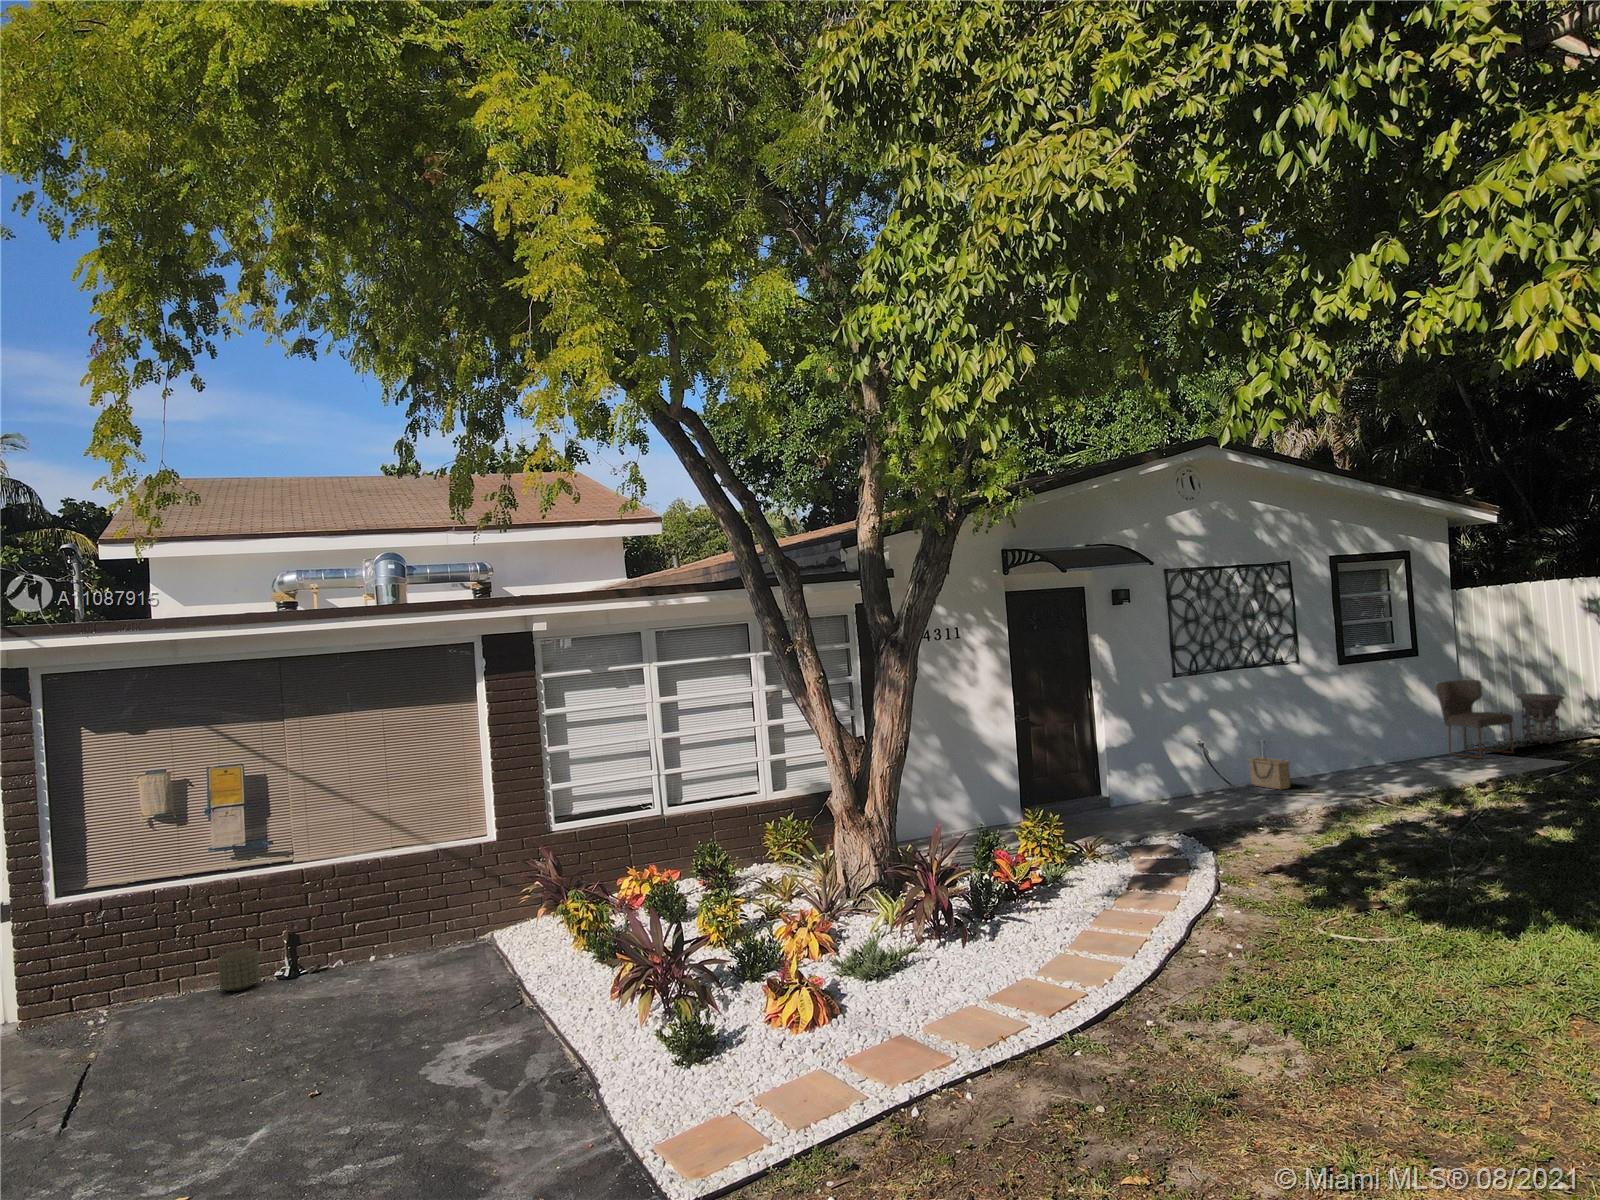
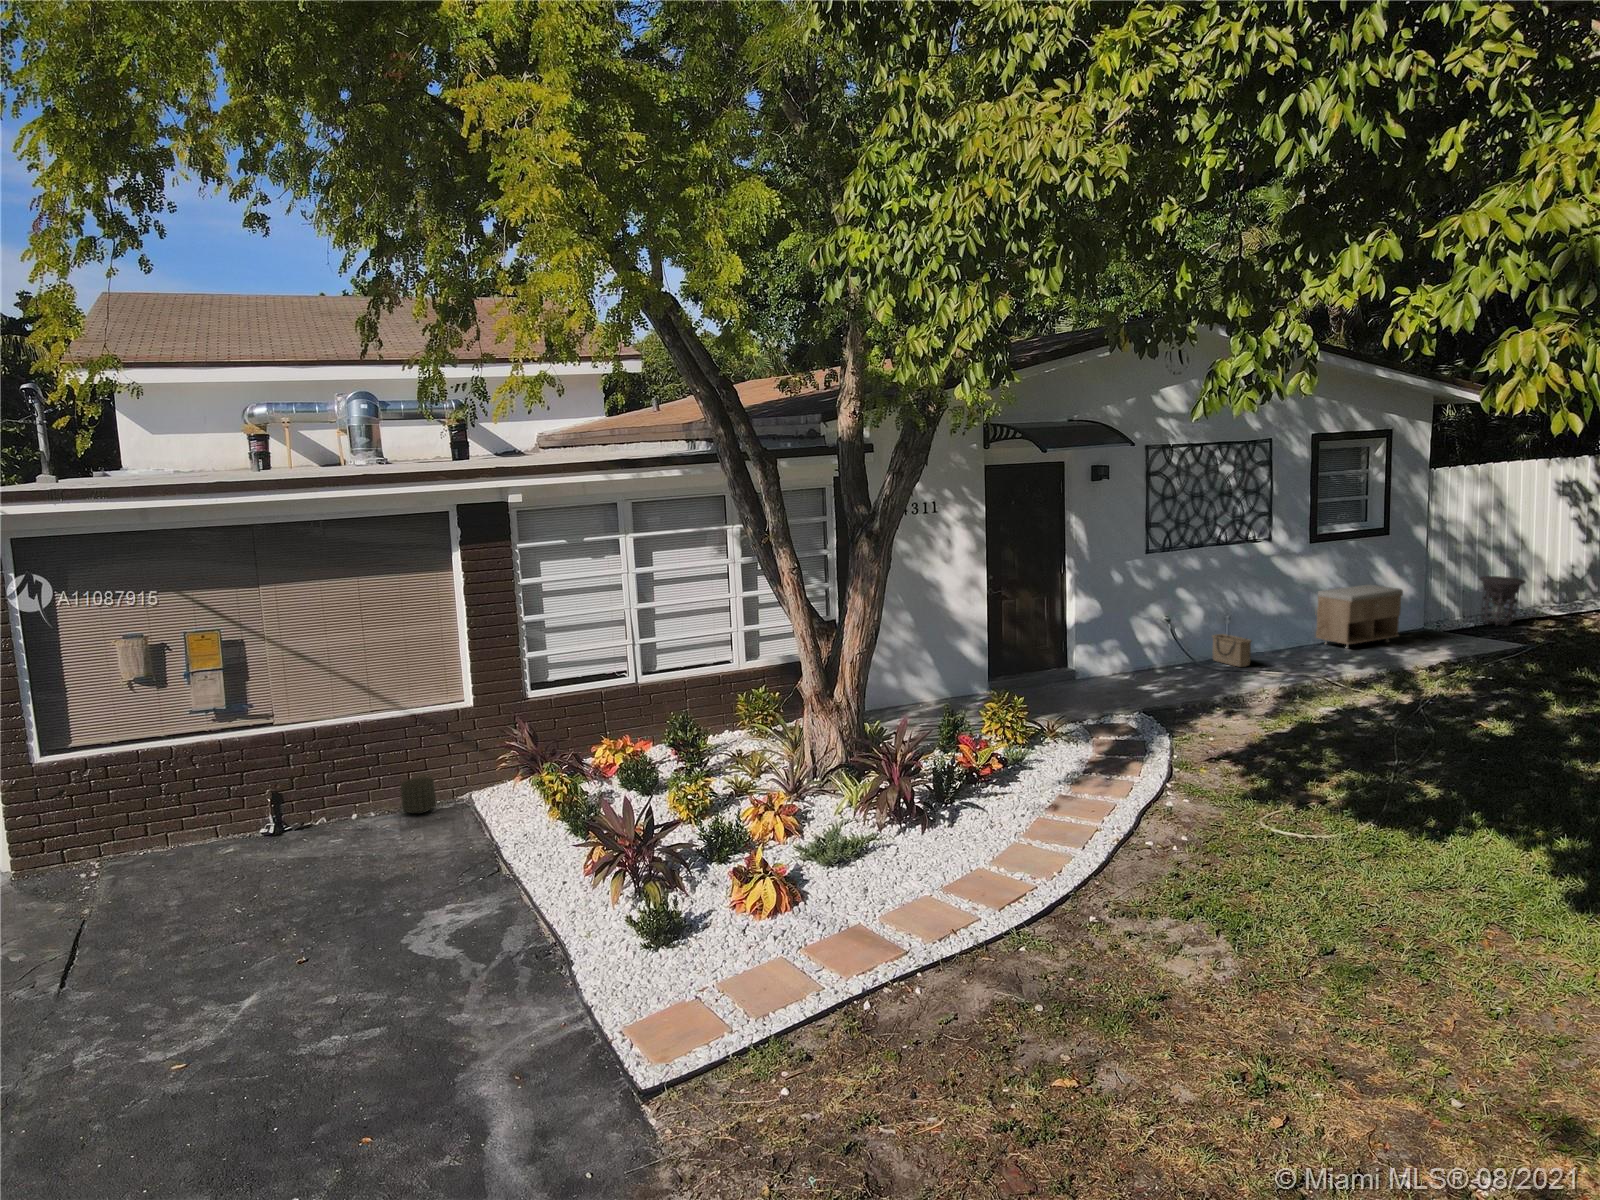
chair: present [1436,680,1514,758] -> none [1402,562,1473,640]
storage bench: none [1351,704,1442,769] -> present [1315,585,1403,649]
planter: present [218,949,260,991] -> present [400,777,436,814]

